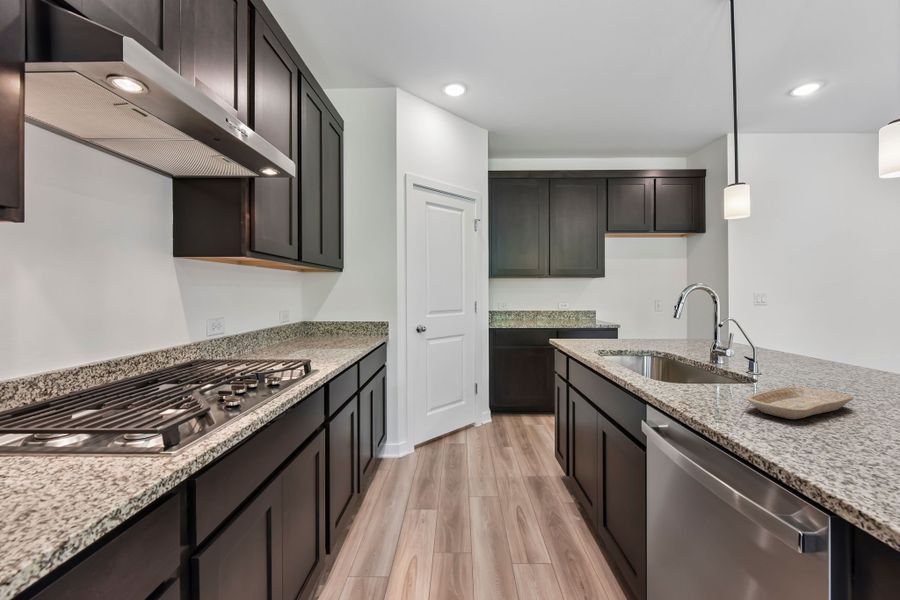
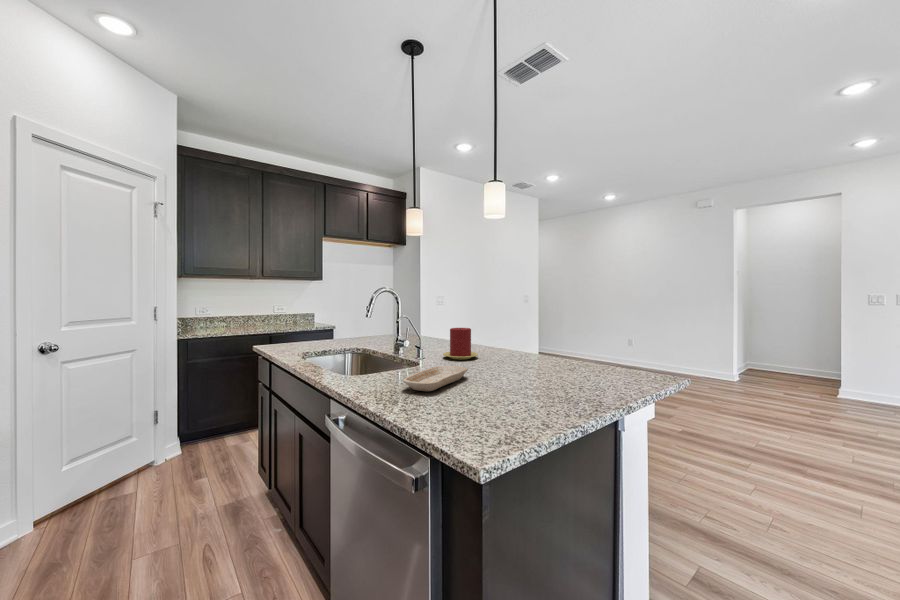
candle: none [790,337,857,381] -> present [443,328,478,360]

